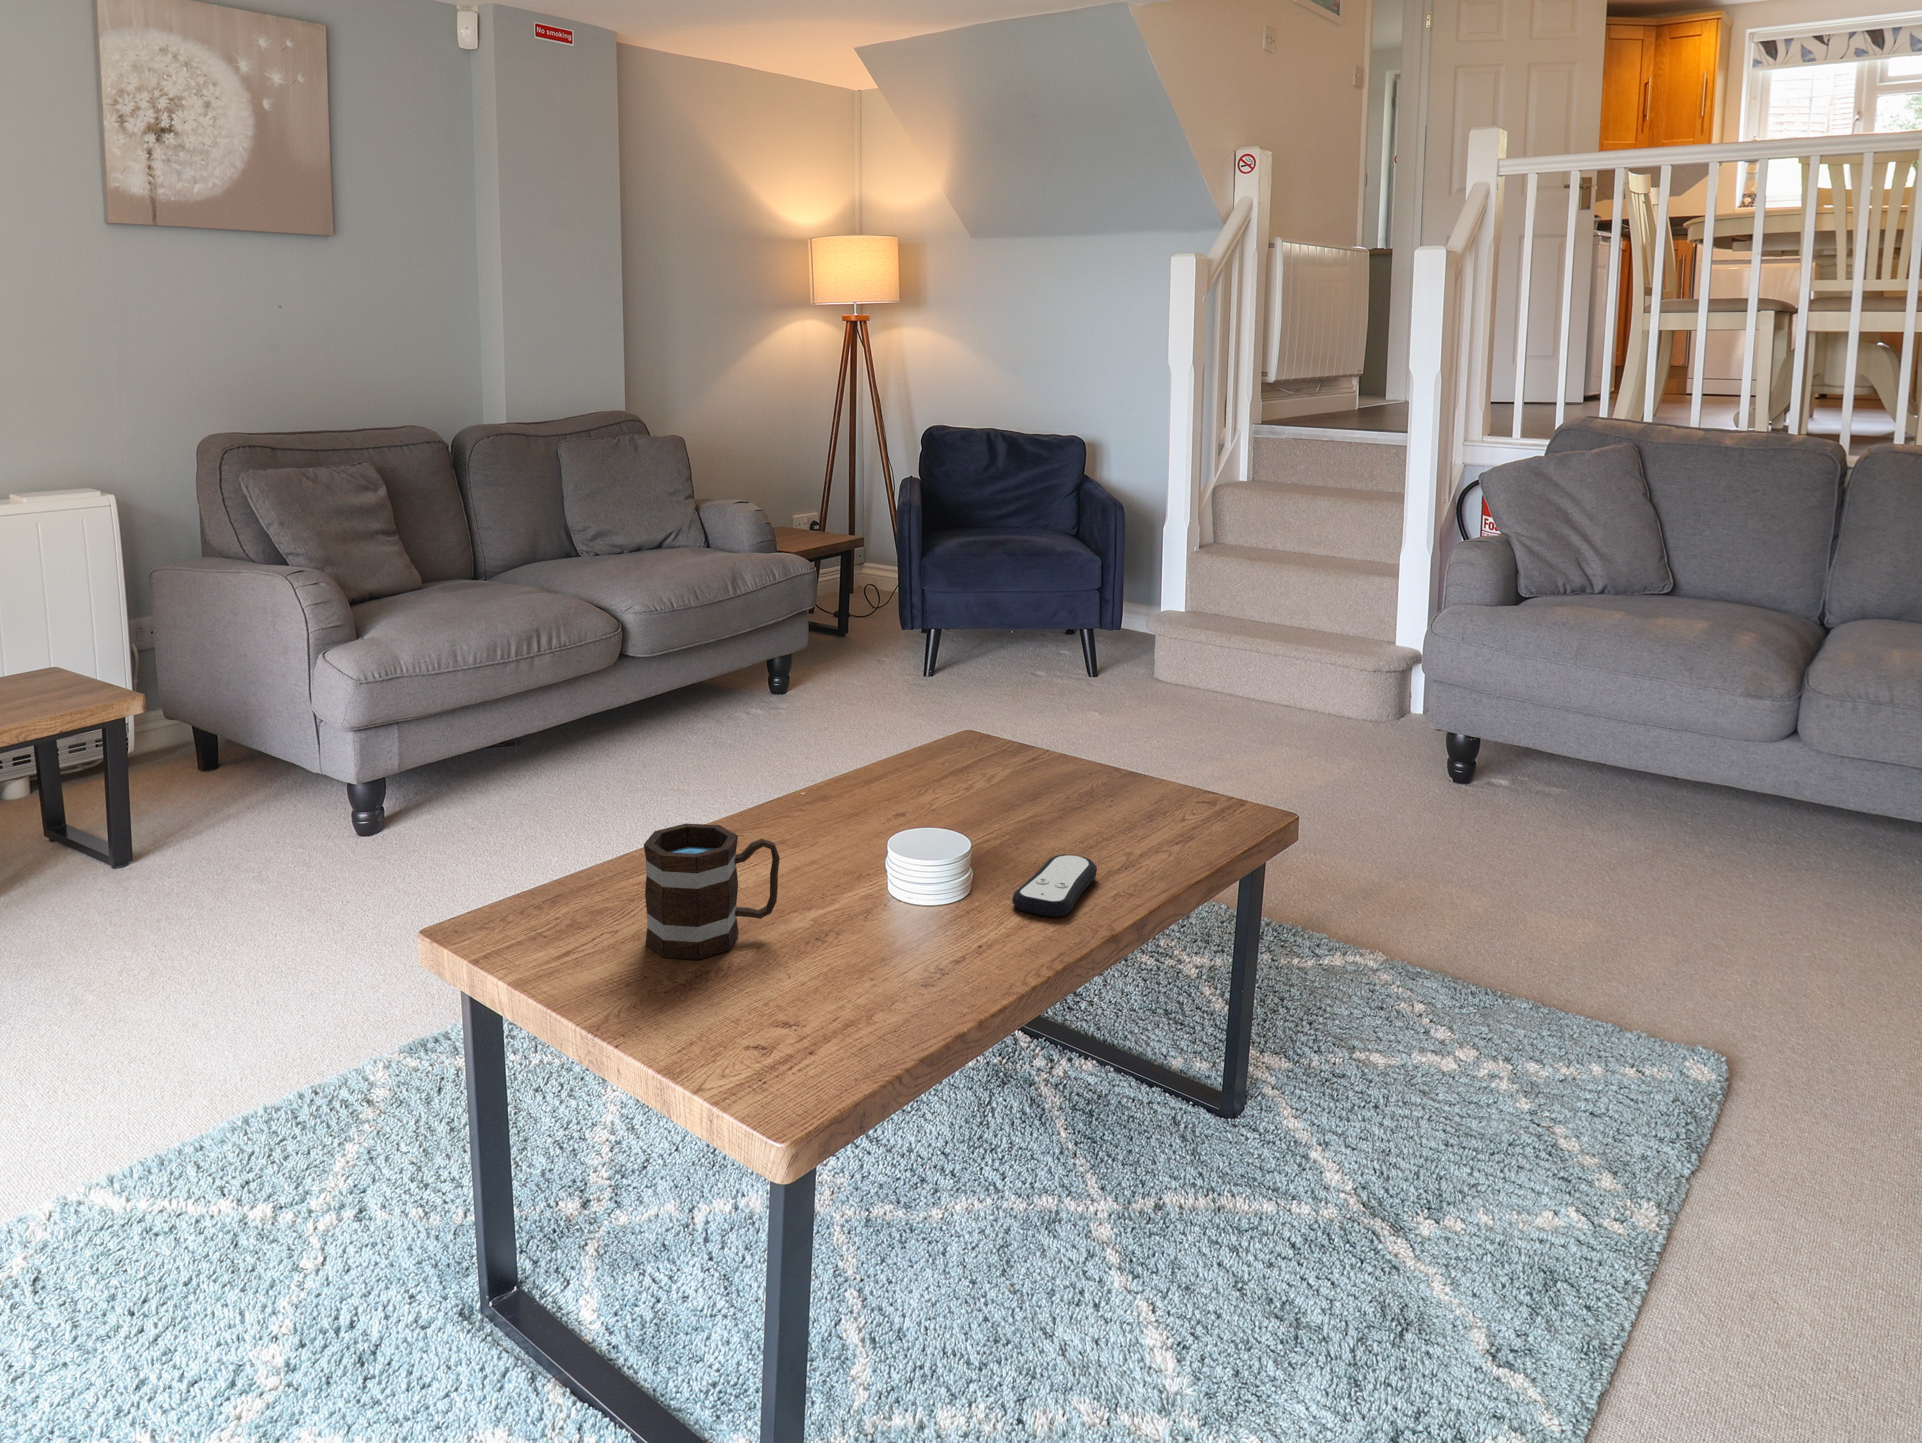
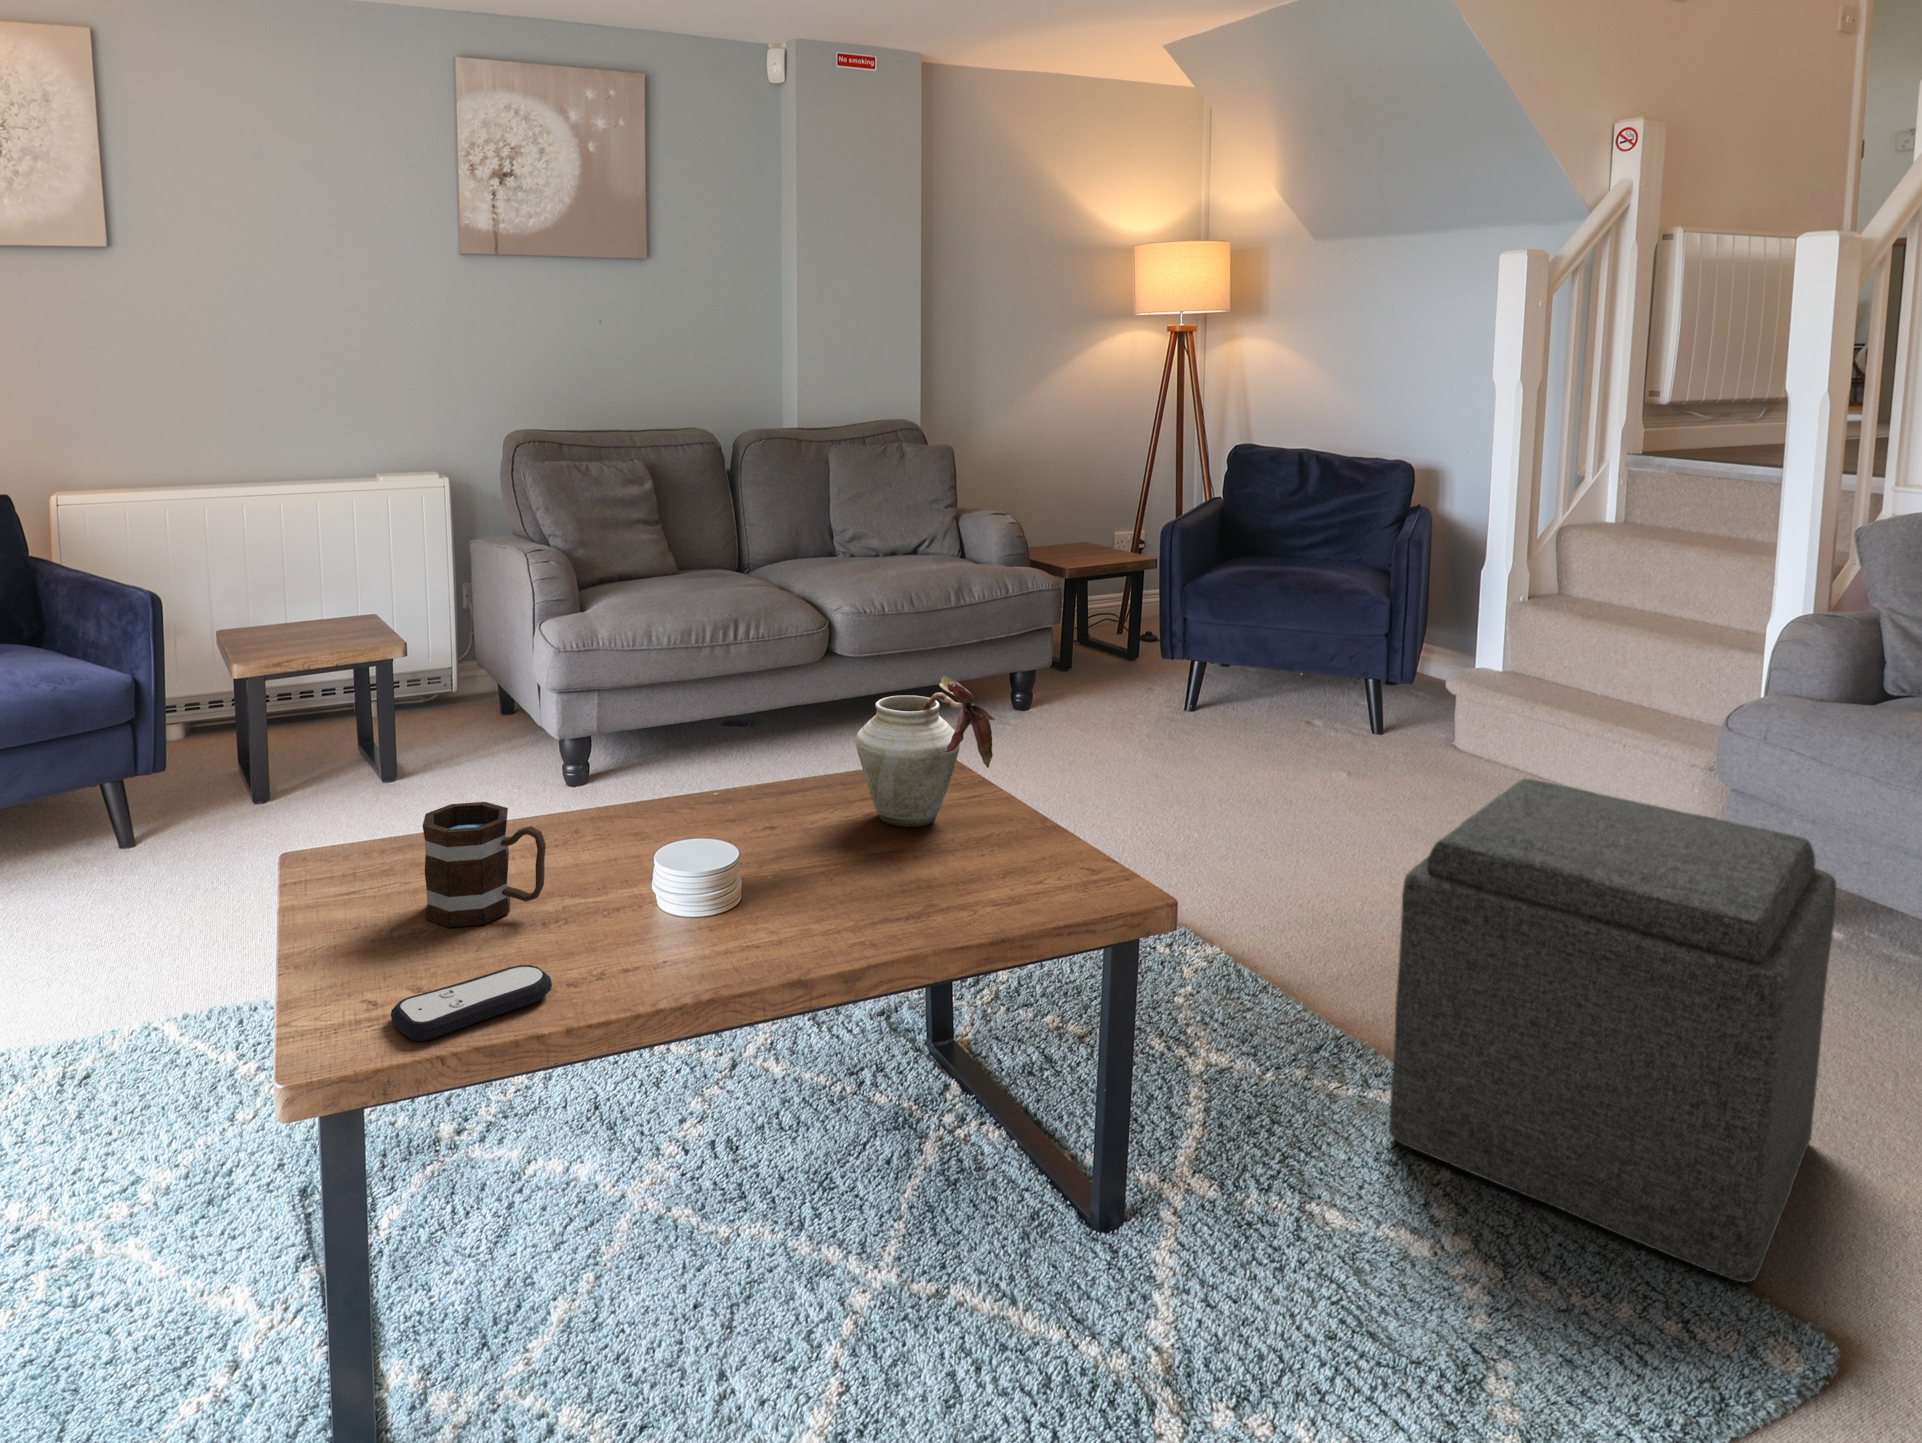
vase: none [924,646,1080,796] -> present [856,676,995,827]
ottoman: none [1358,685,1666,1032] -> present [1389,779,1836,1282]
remote control: present [1012,854,1097,917] -> present [391,965,552,1041]

